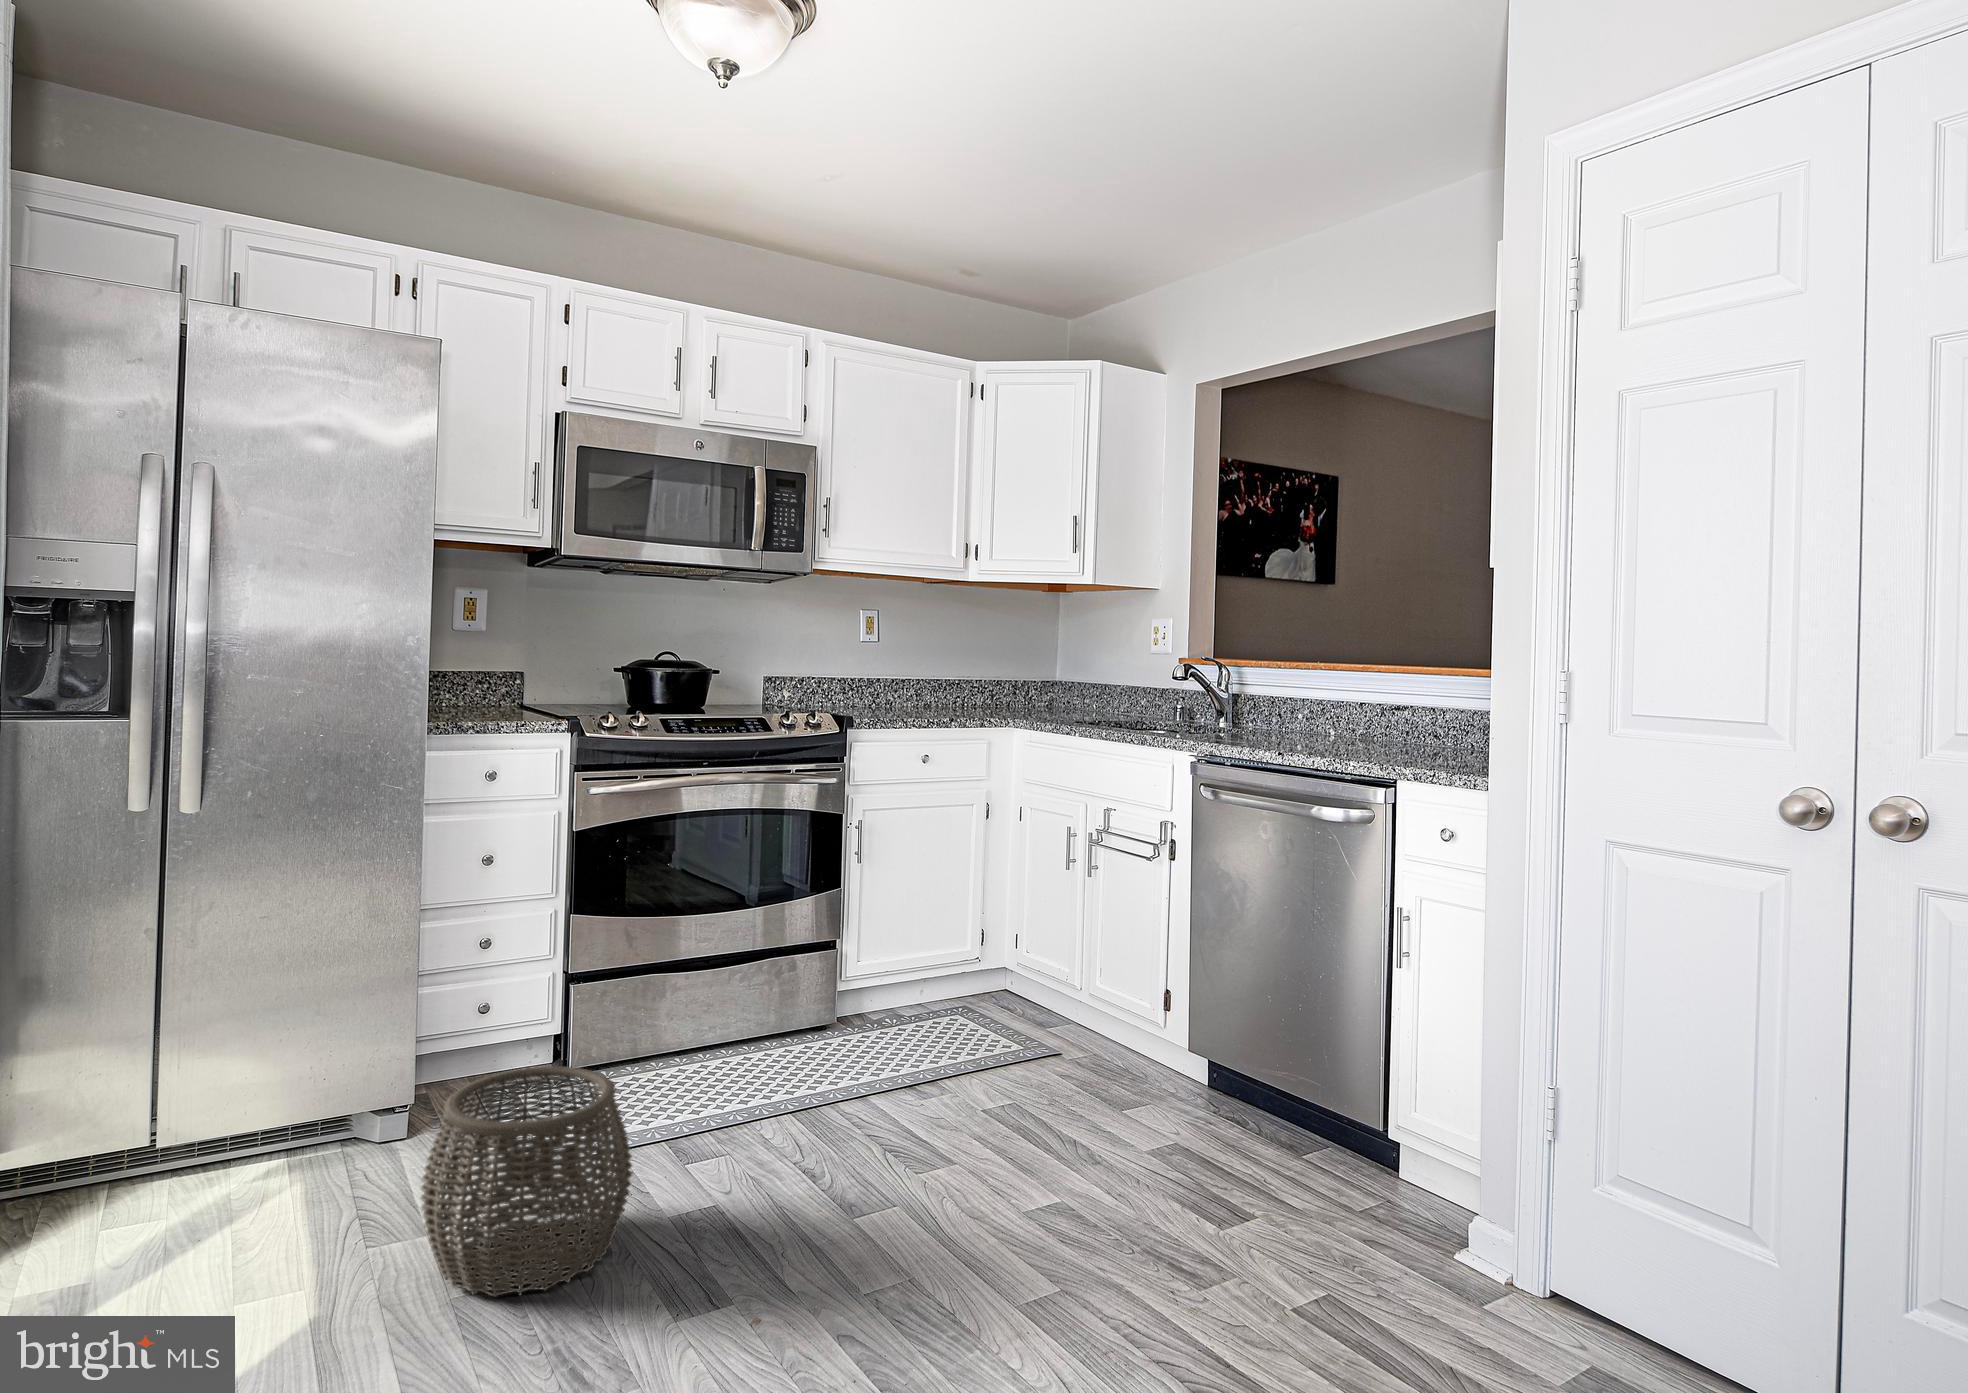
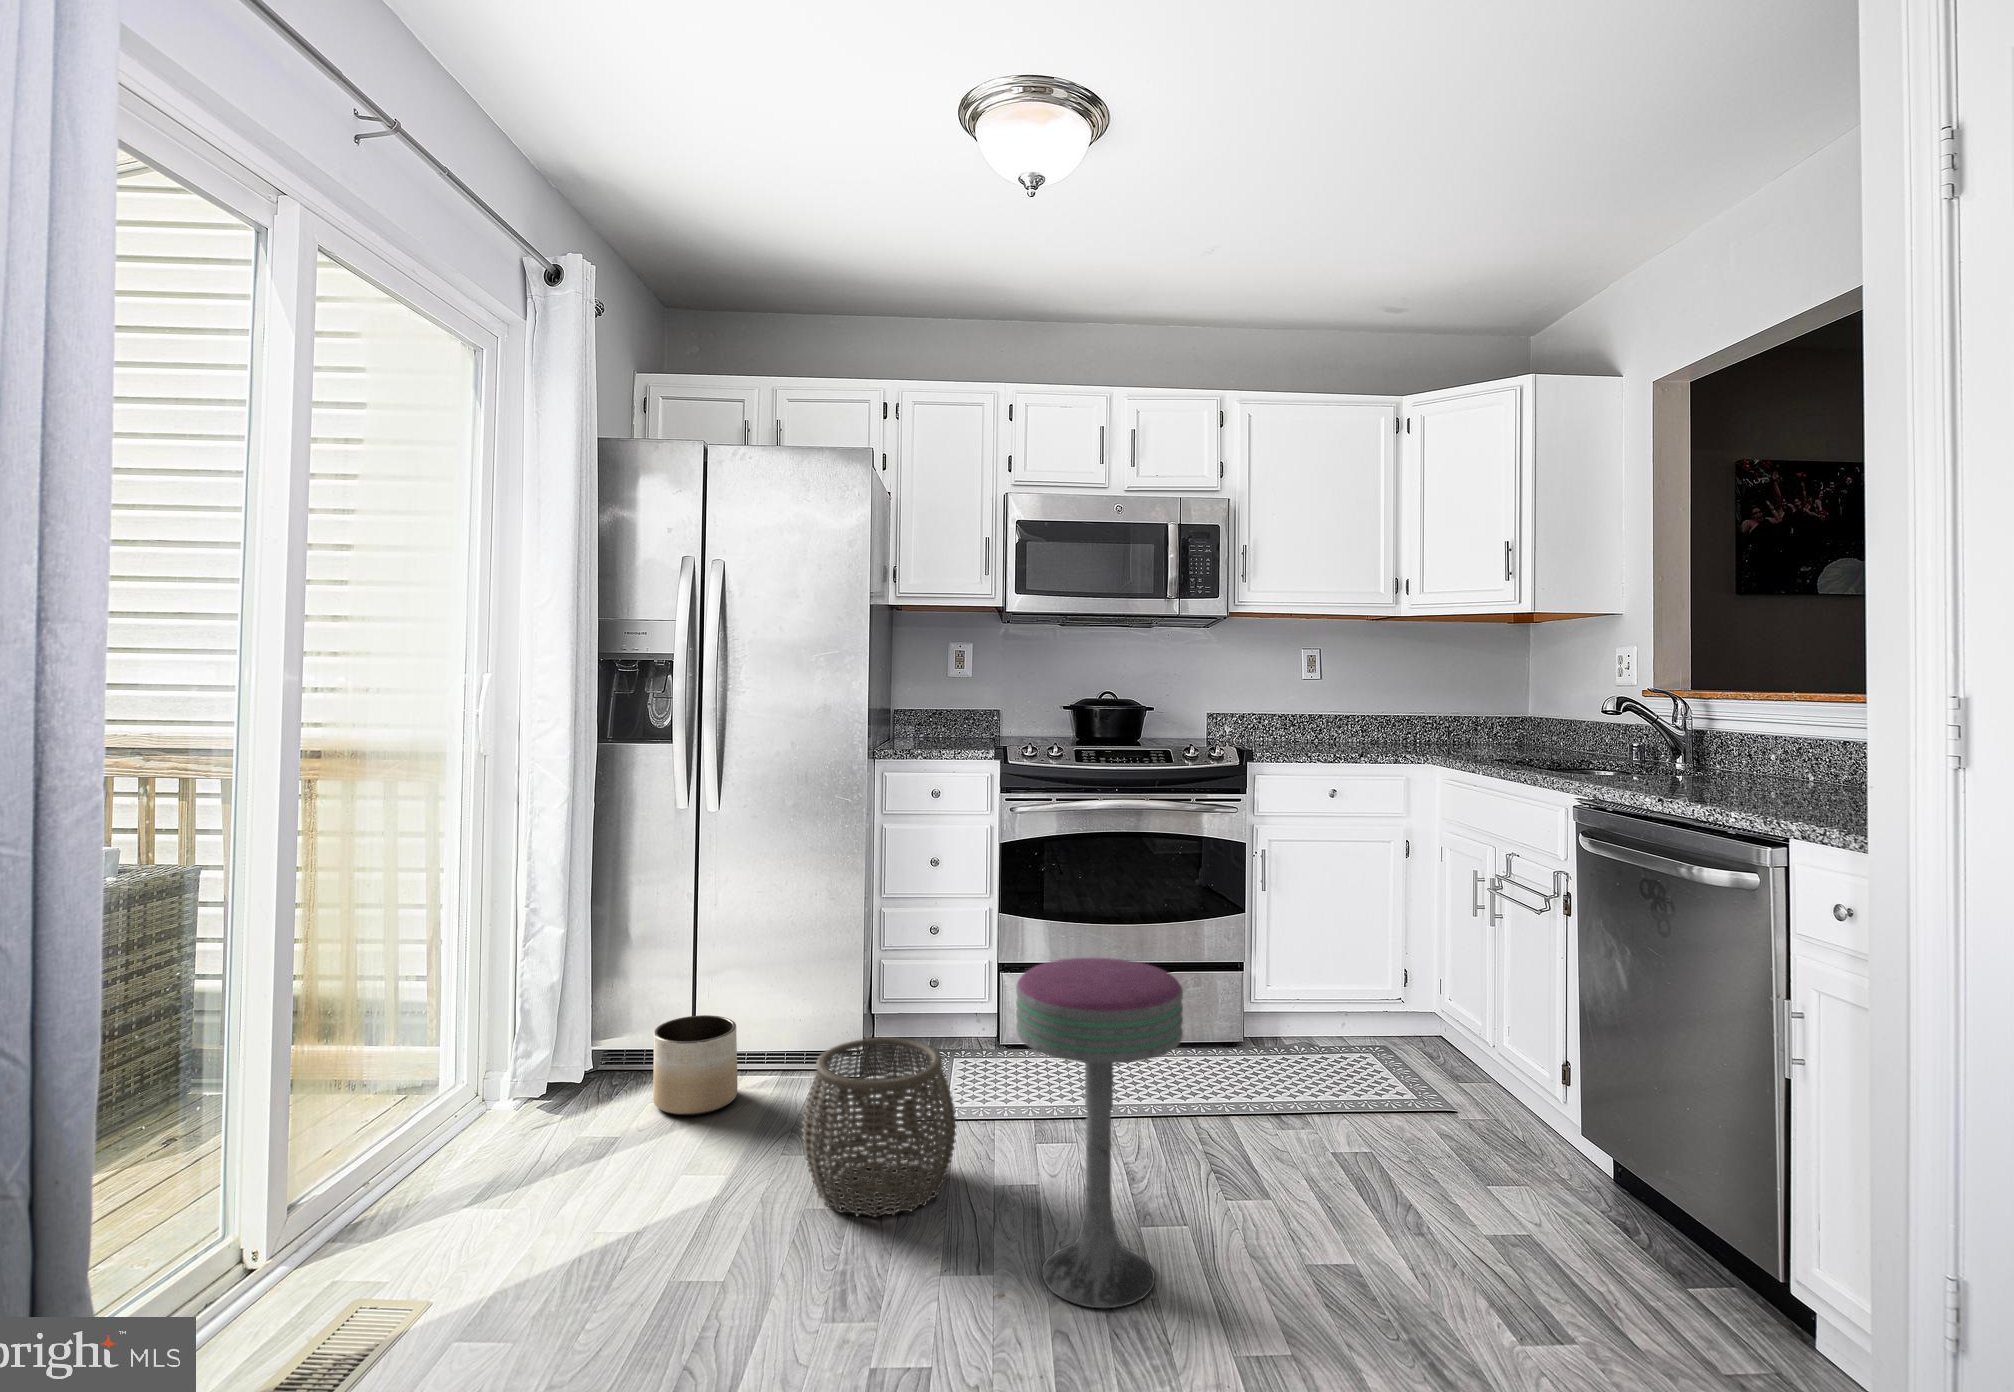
bar stool: none [761,932,945,1312] -> present [1016,958,1183,1308]
planter: none [91,1091,236,1242] -> present [653,1015,738,1115]

